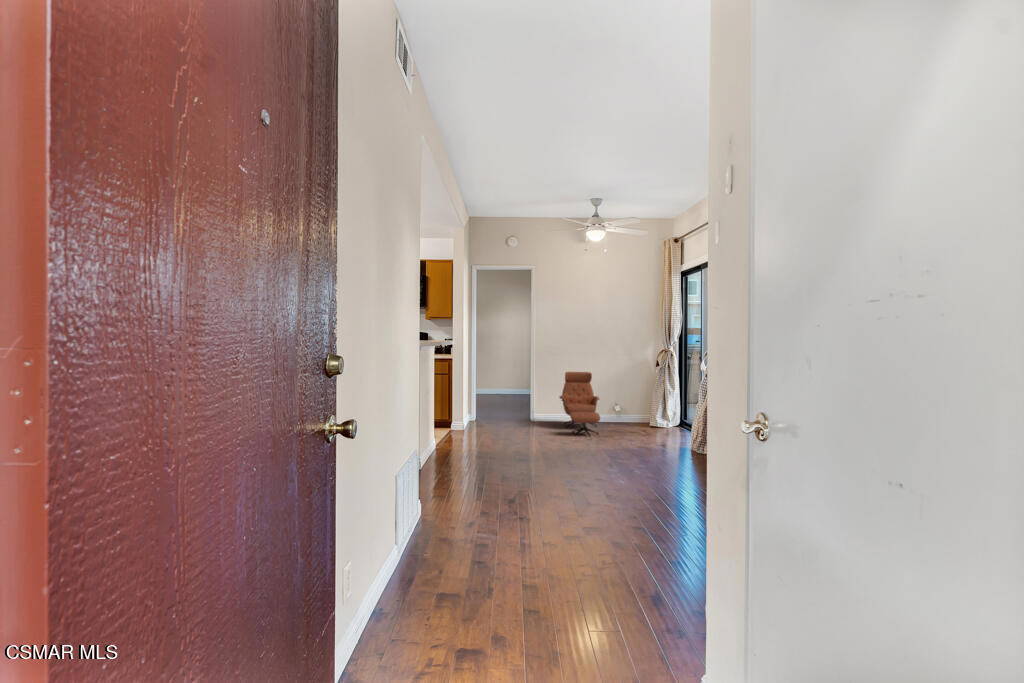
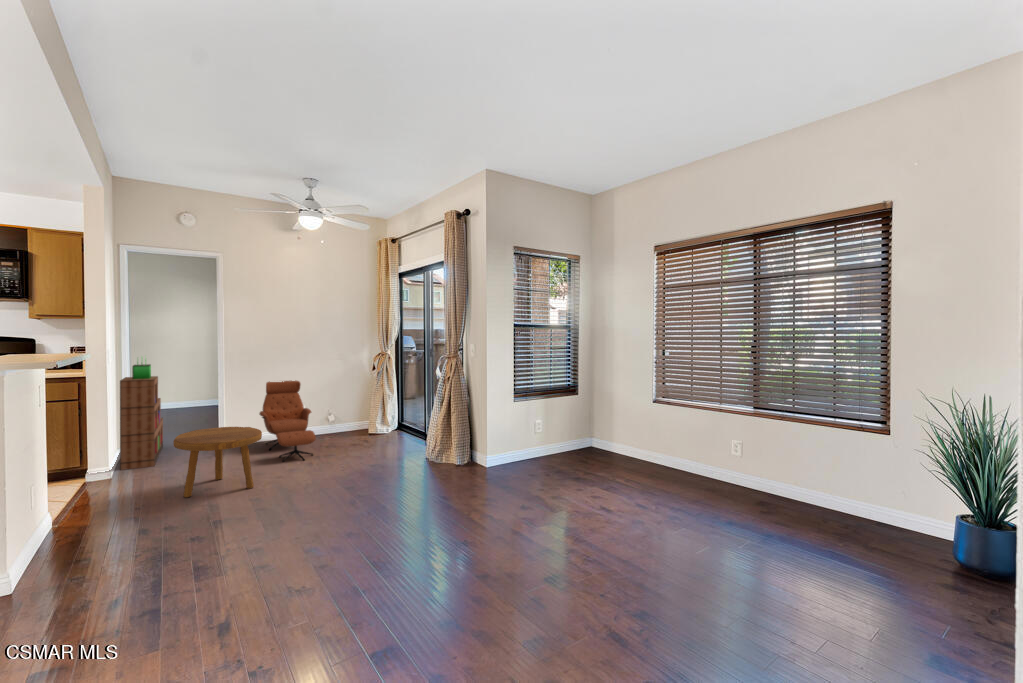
bookshelf: none [470,346,496,428] -> present [120,363,163,470]
footstool: none [500,400,556,447] -> present [174,427,262,497]

